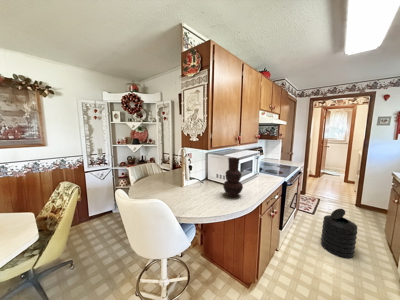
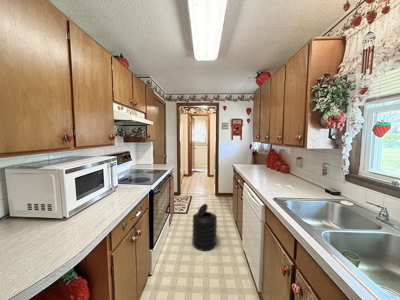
vase: present [223,158,243,197] -> none [22,170,71,246]

